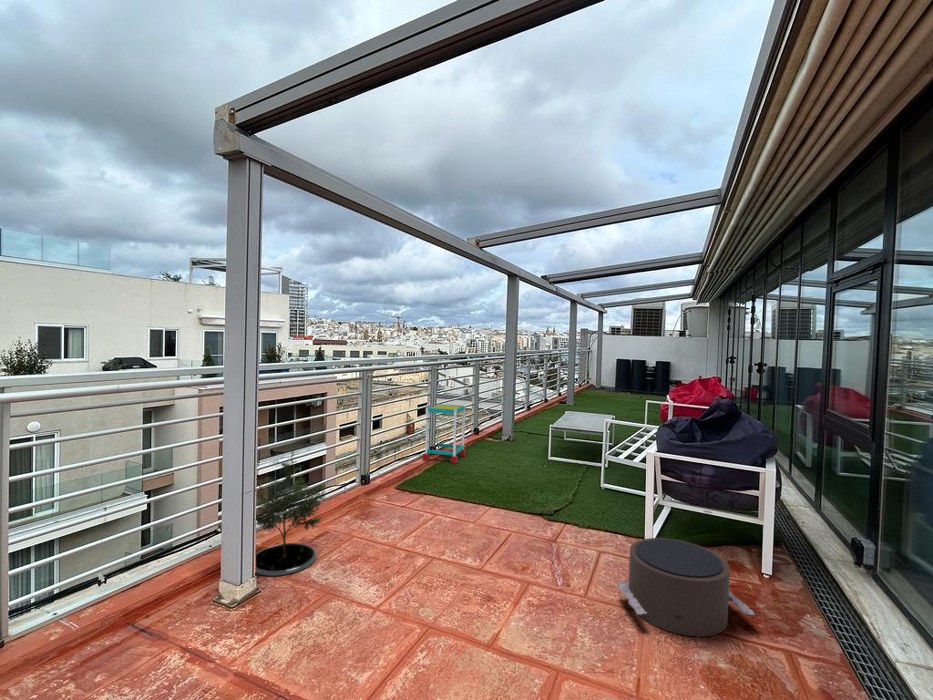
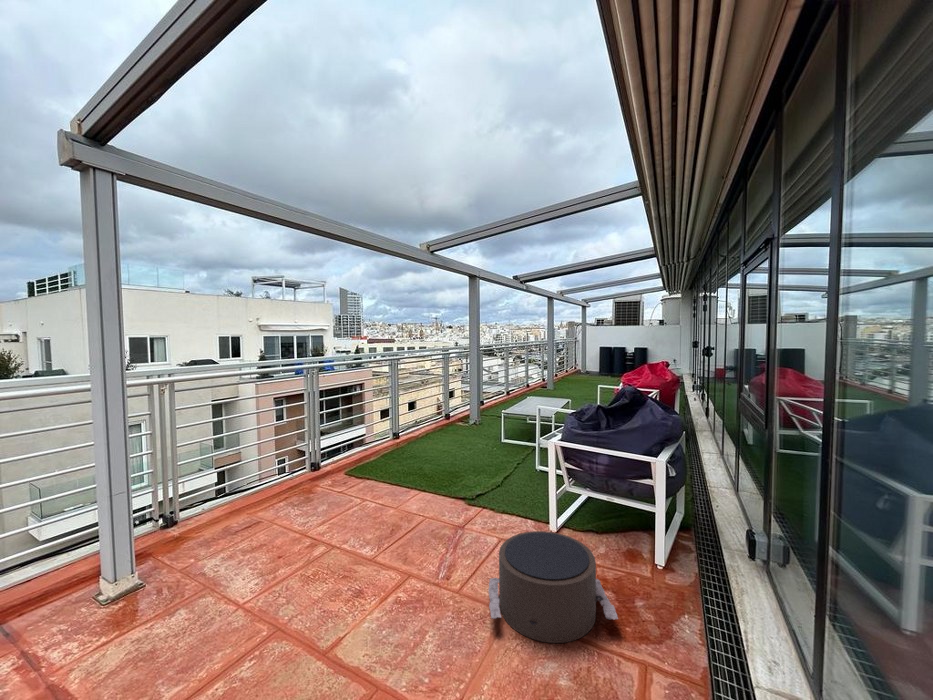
side table: present [423,404,466,464] -> none [385,394,427,449]
potted tree: present [254,448,326,576] -> none [145,445,237,569]

